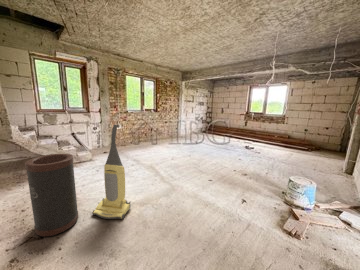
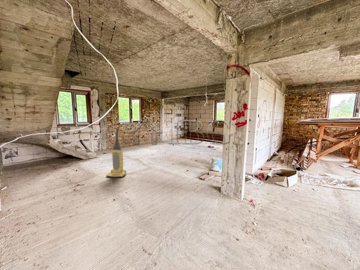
trash can: present [25,154,78,236] -> none [78,145,100,183]

